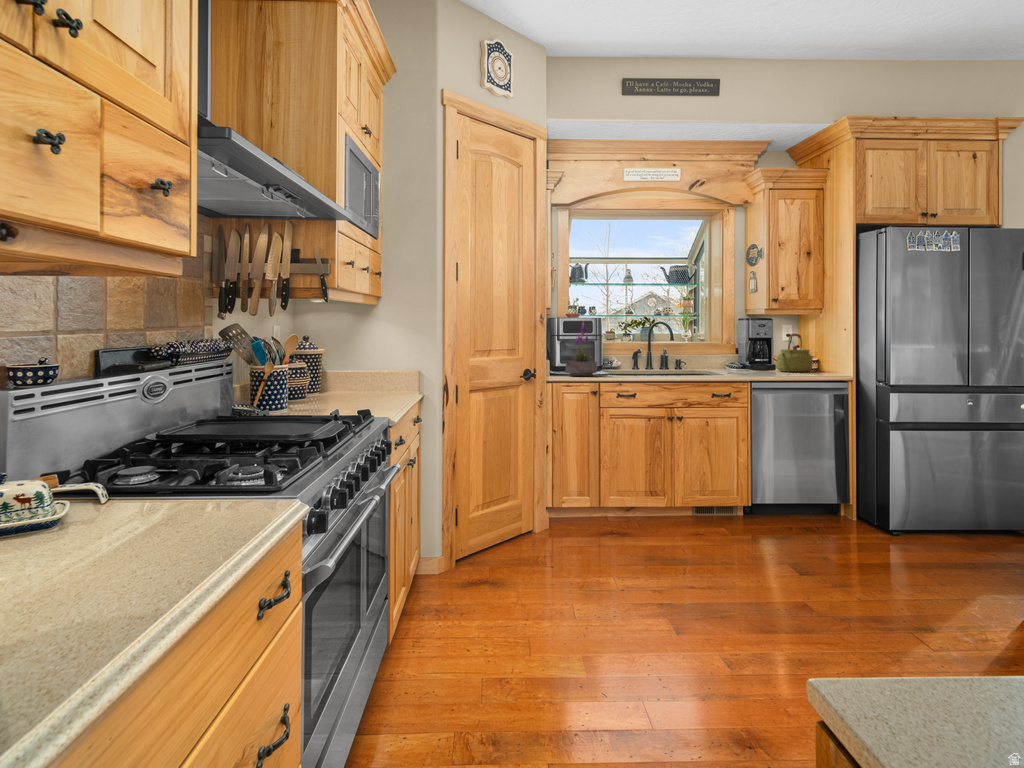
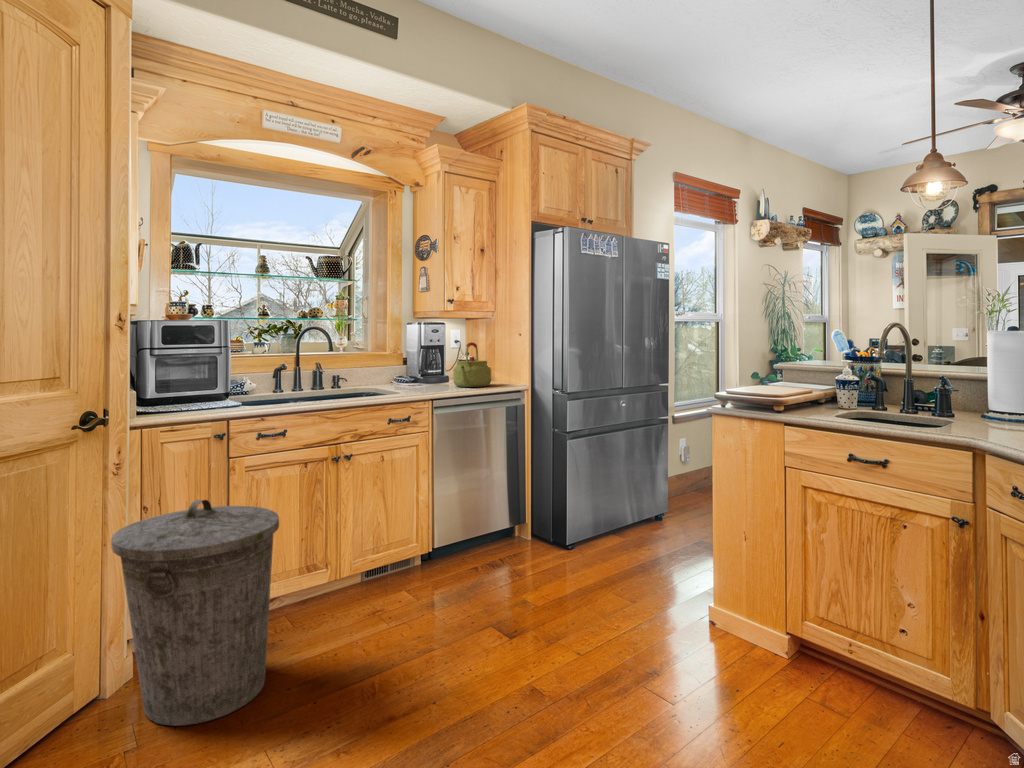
potted plant: present [565,322,597,376] -> none [167,325,222,410]
trash can: none [536,426,627,557] -> present [111,500,279,726]

